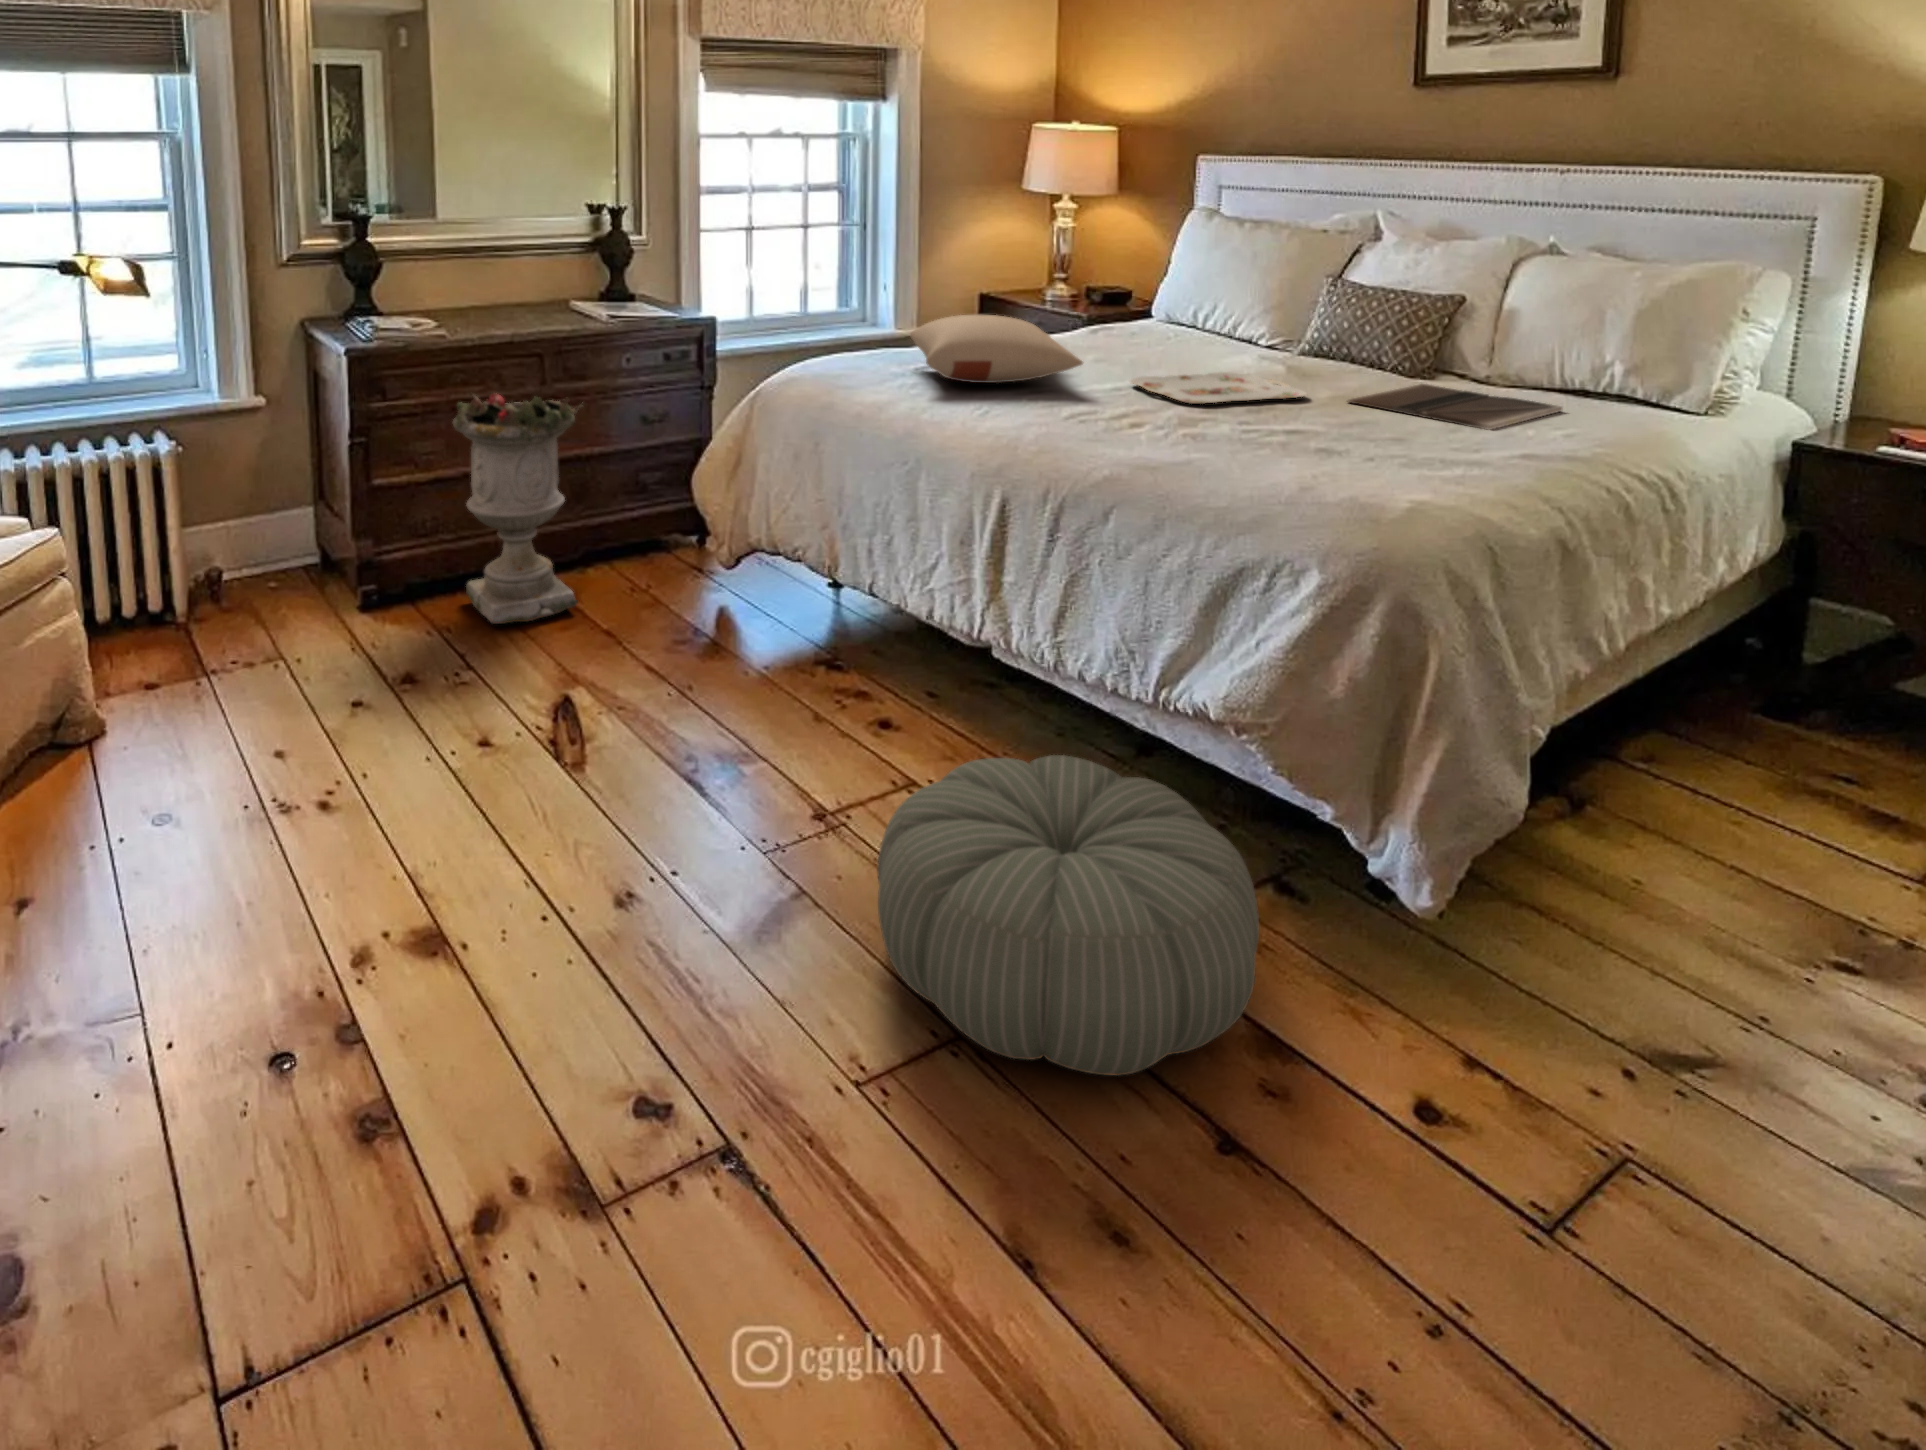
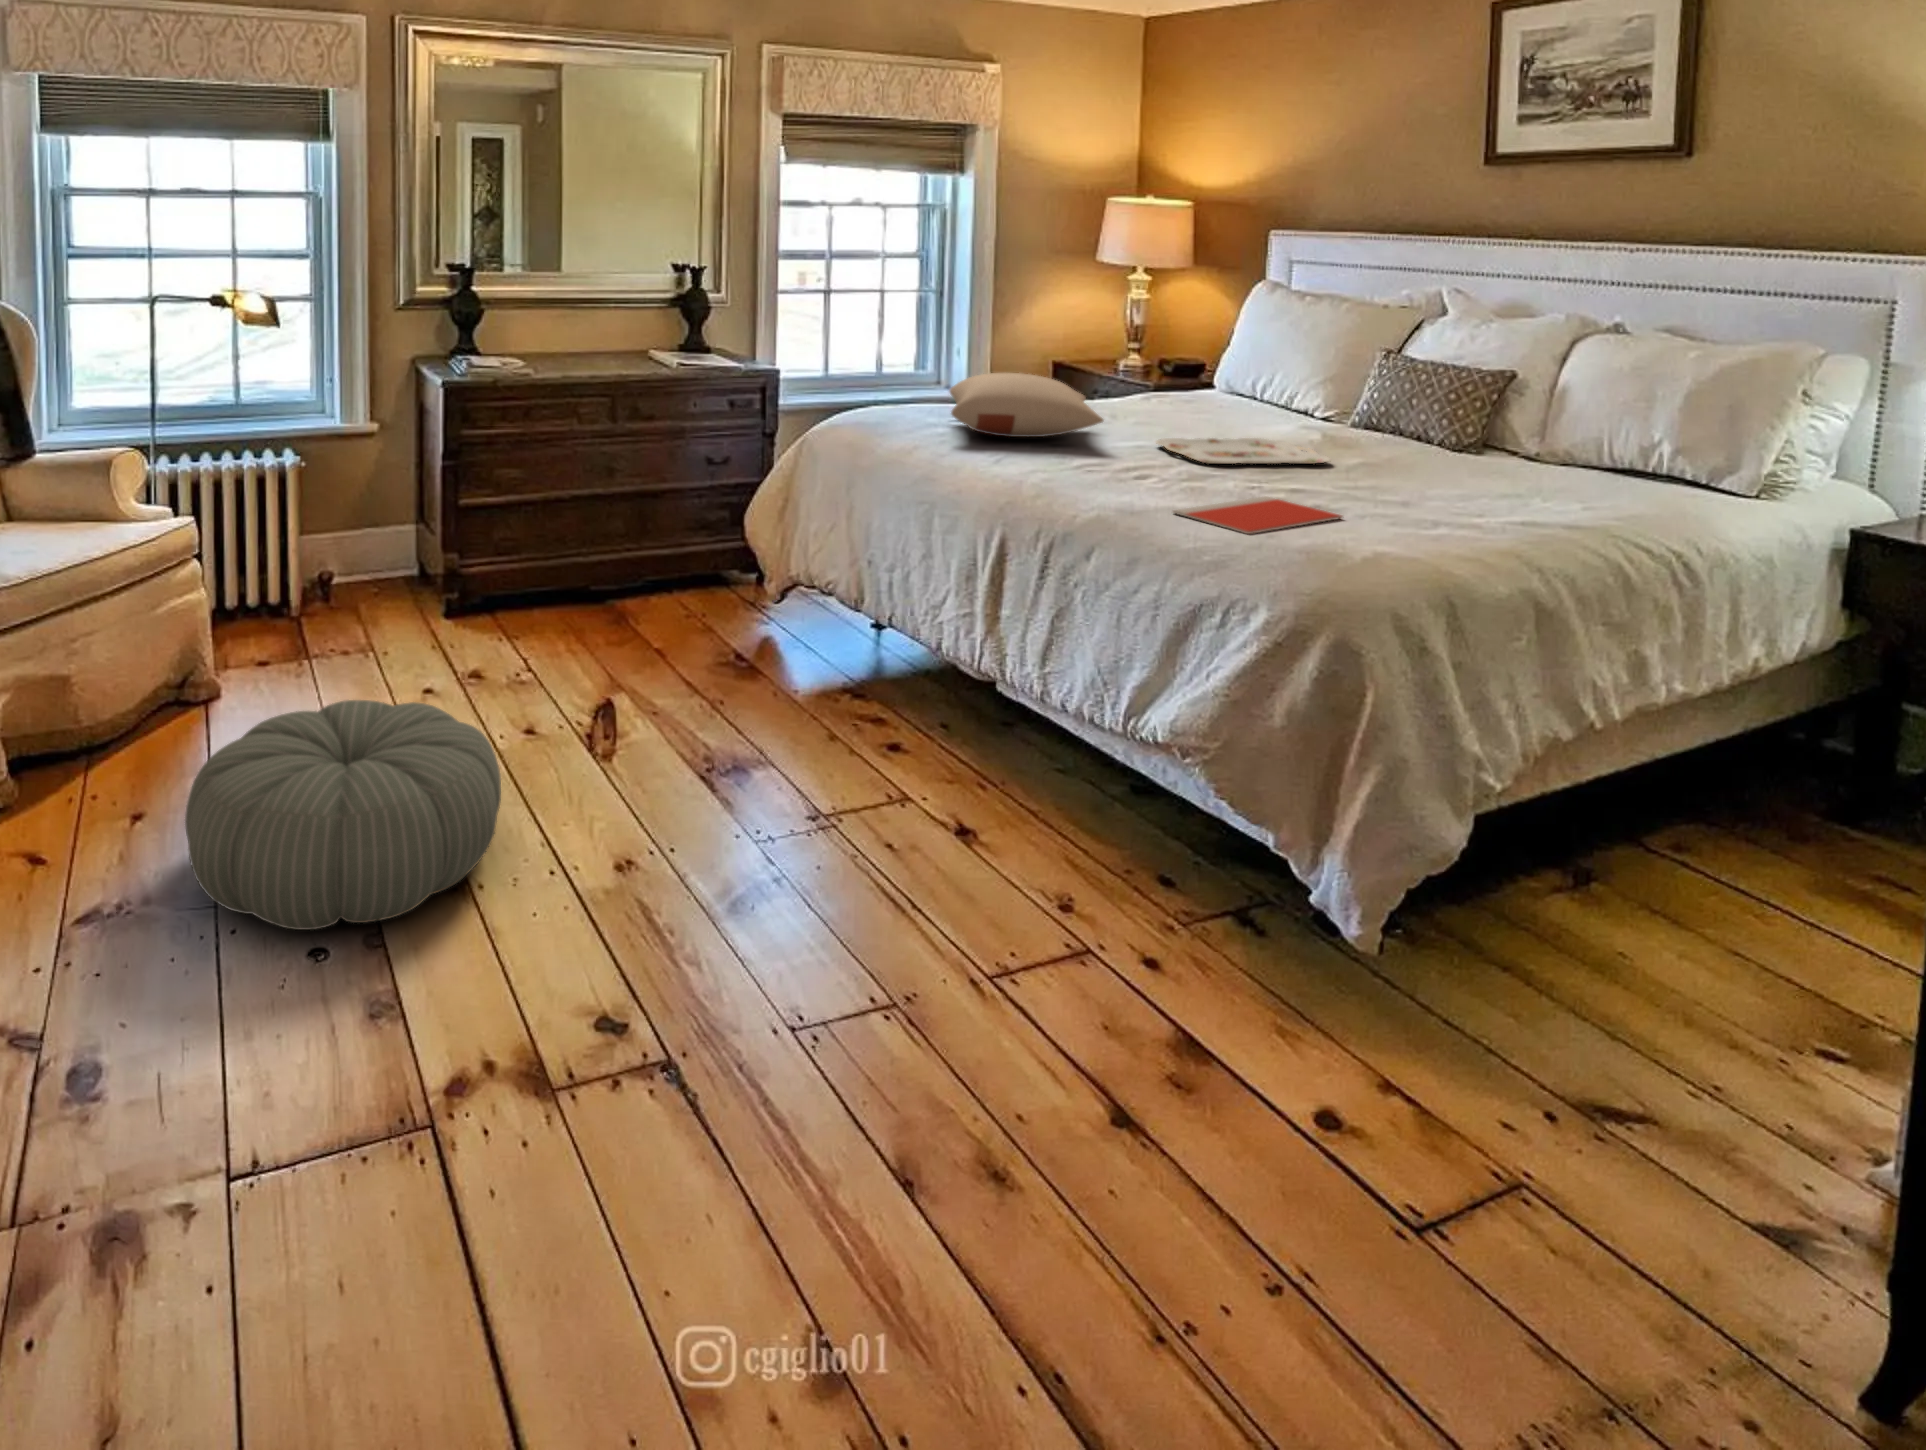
laptop: present [1348,384,1562,430] -> none [1369,458,1598,501]
planter: present [453,393,581,624] -> none [528,426,645,638]
notebook: none [1191,440,1358,488] -> present [1173,496,1343,534]
pouf: present [877,755,1259,1075] -> present [185,700,501,930]

